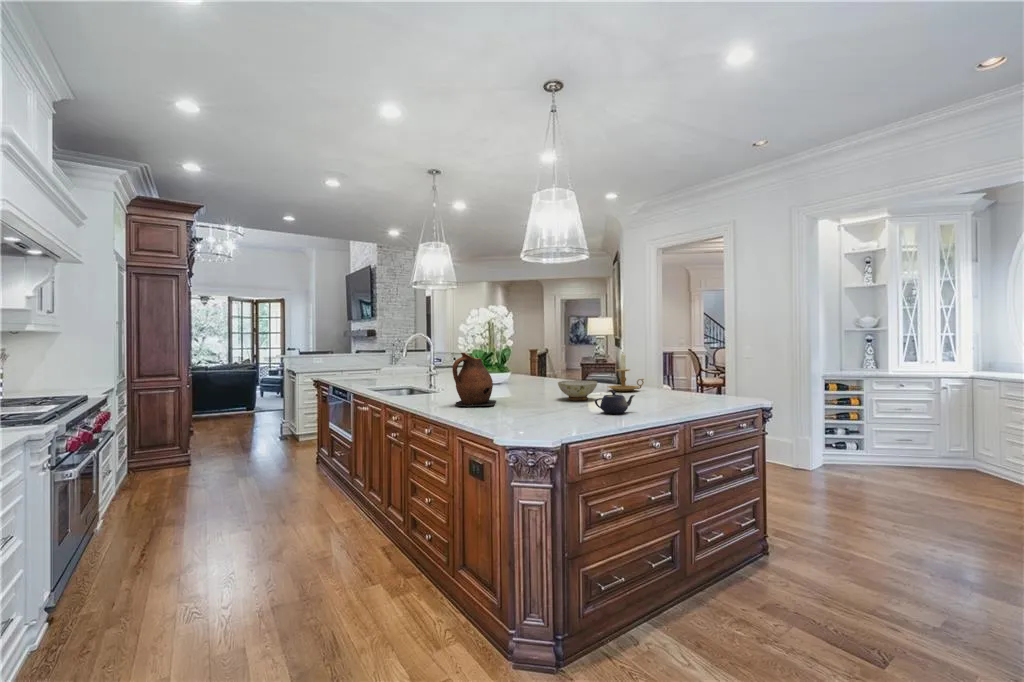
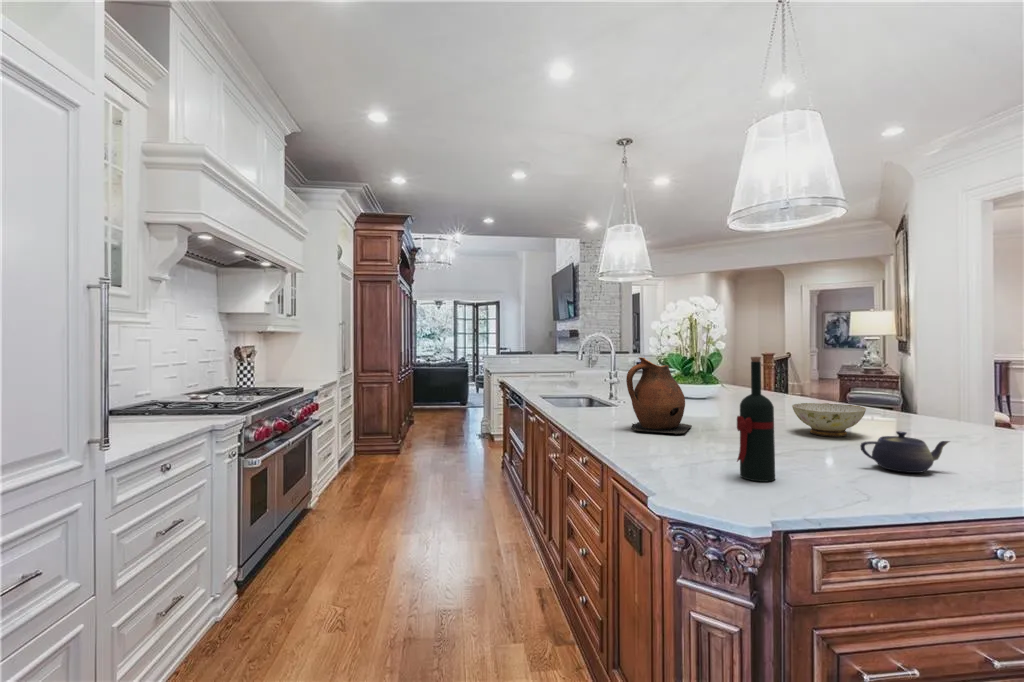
wine bottle: none [533,350,554,425] -> present [737,357,775,482]
candle holder: present [608,354,644,392] -> none [886,361,962,425]

